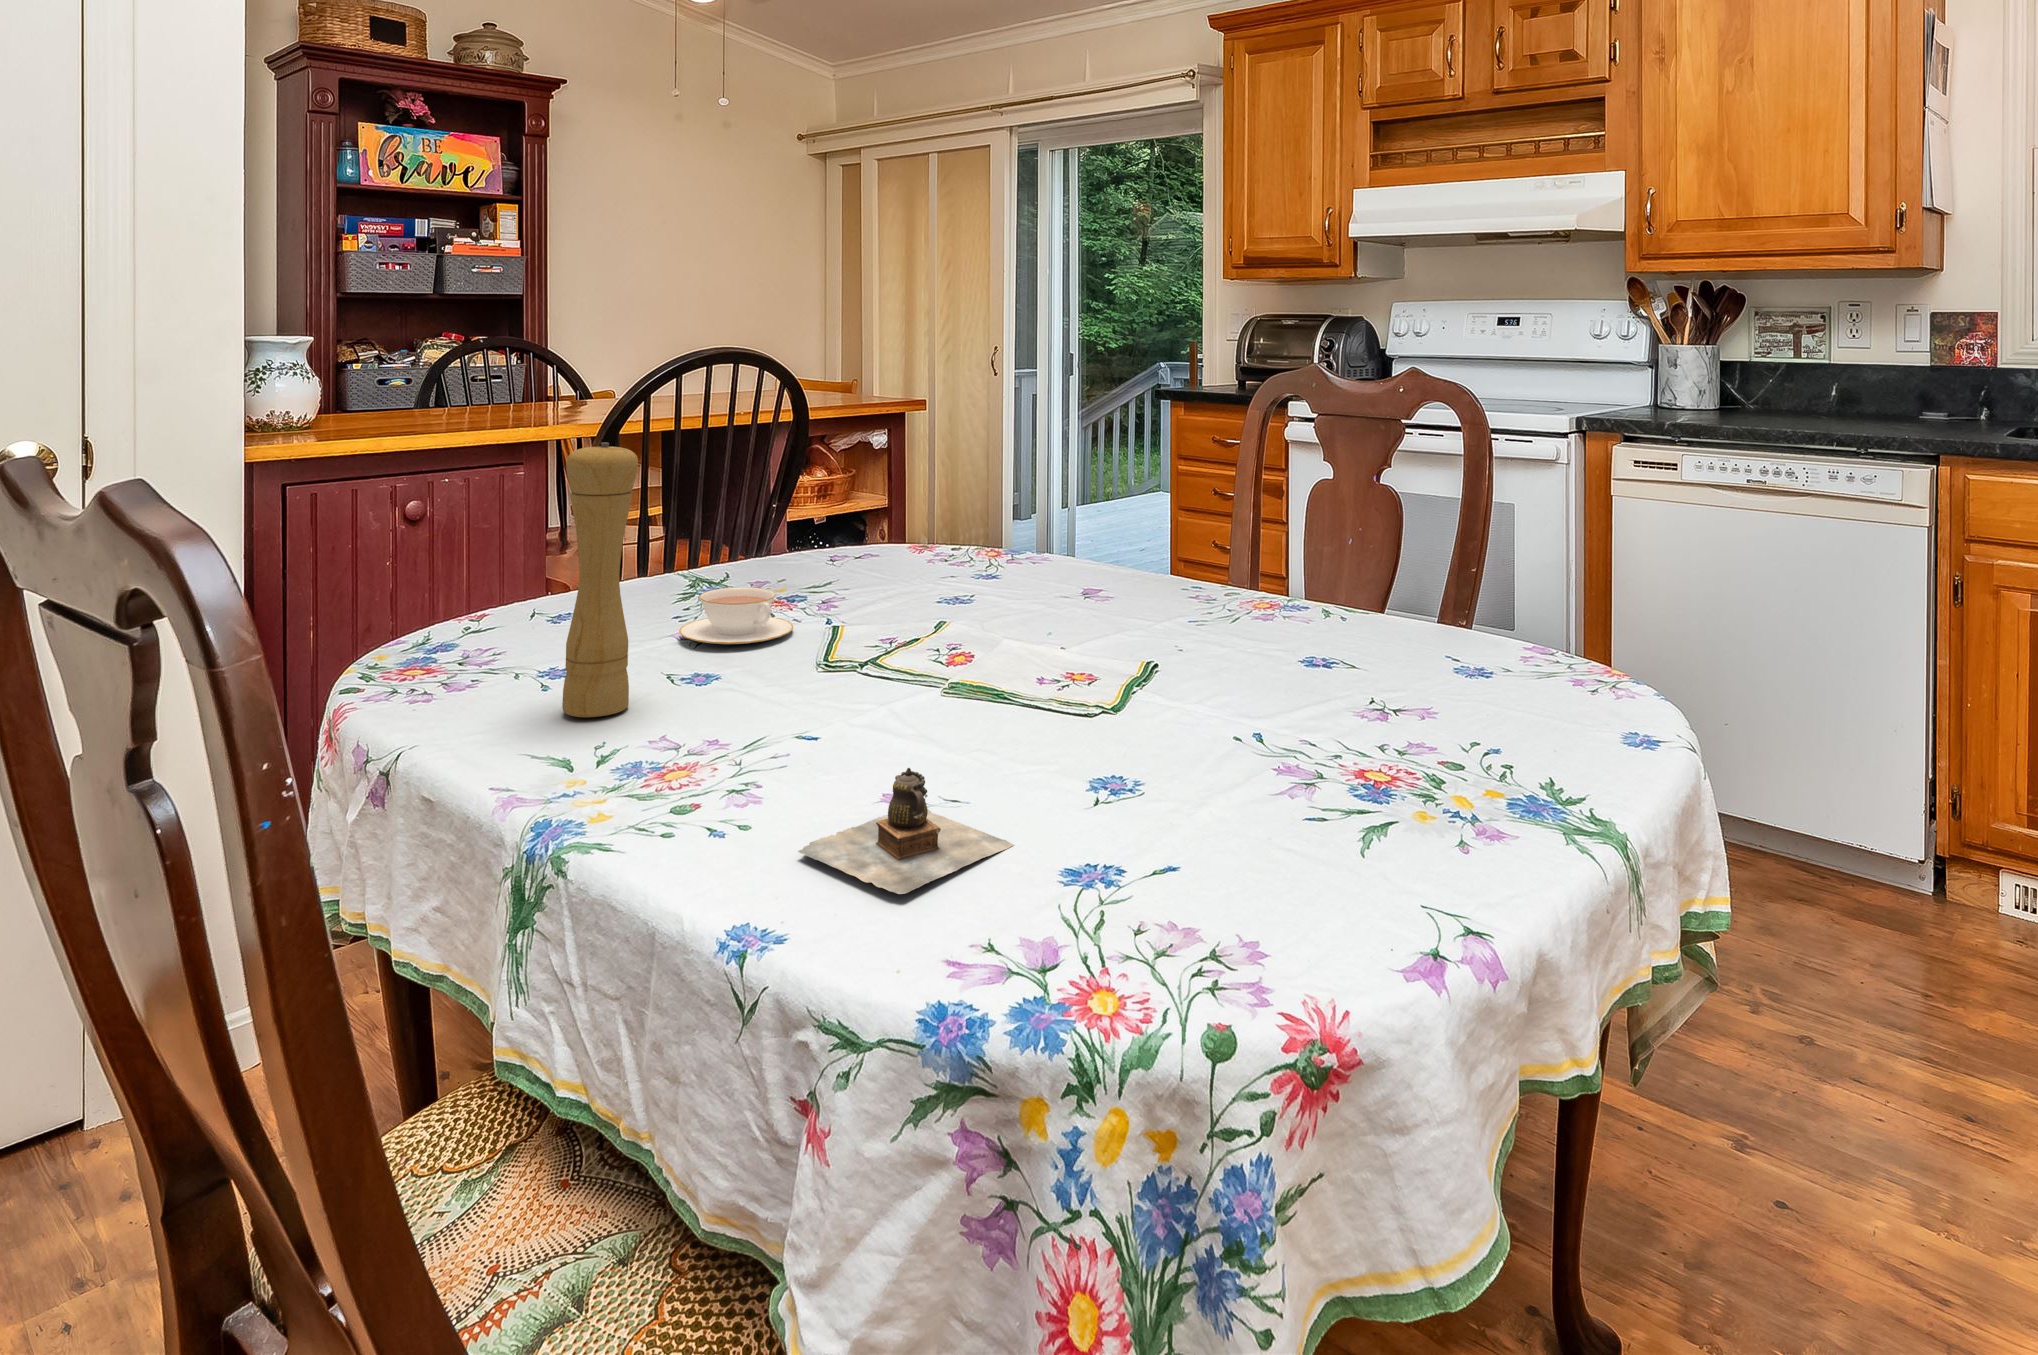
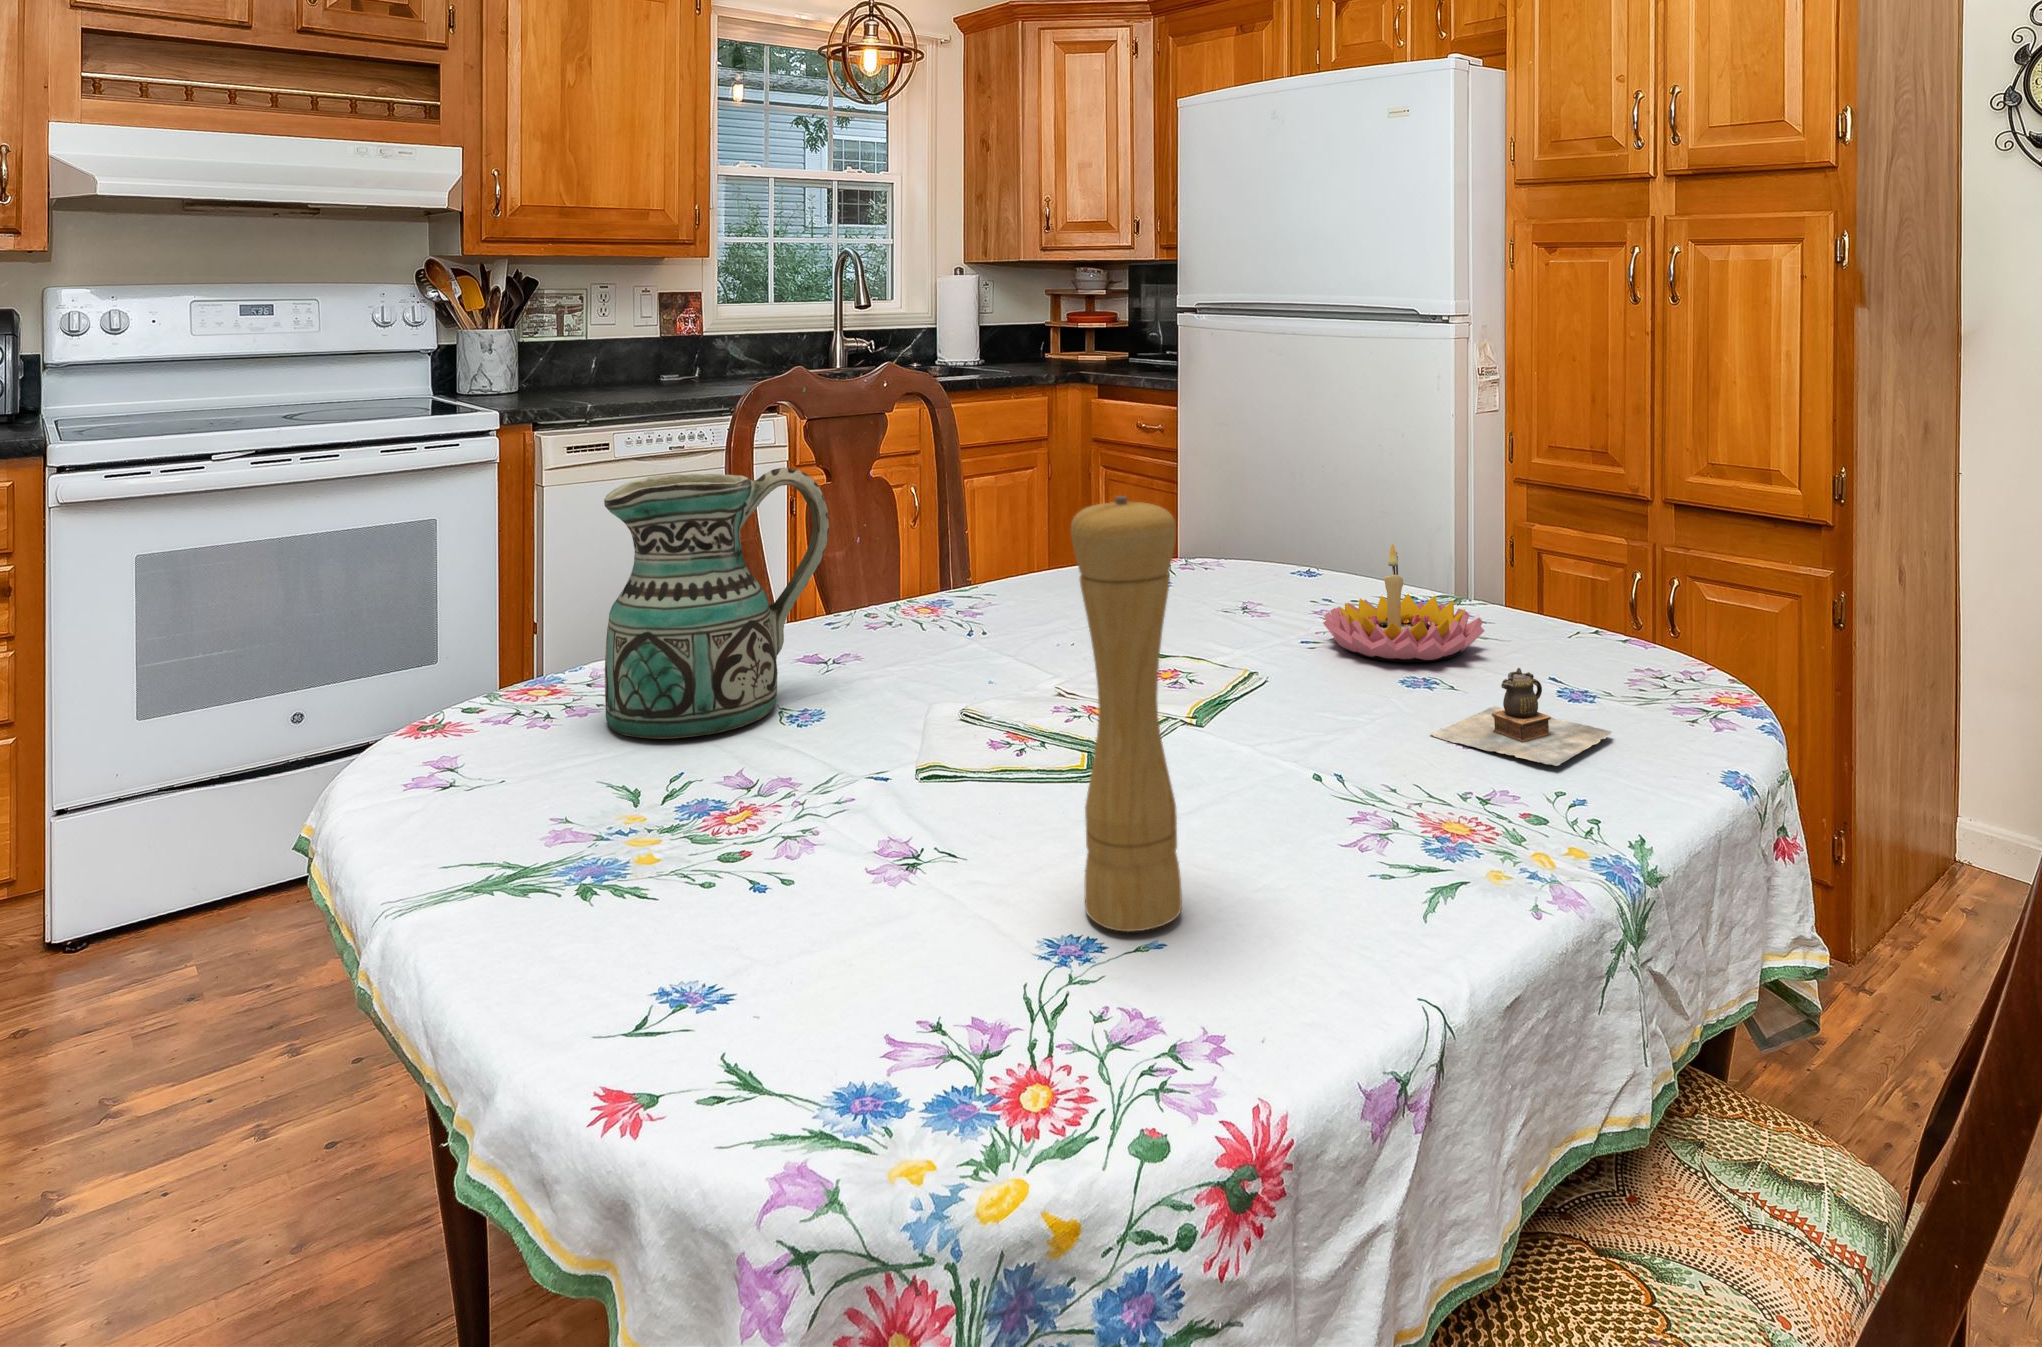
ceramic pitcher: none [892,433,1009,607] -> present [604,468,829,739]
teacup: present [679,587,793,644] -> none [688,752,879,870]
candle holder: none [1128,655,1348,835] -> present [1323,542,1484,662]

